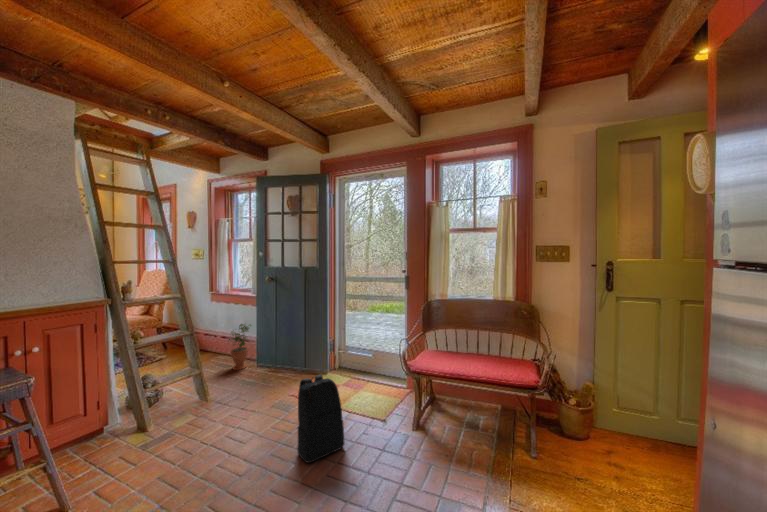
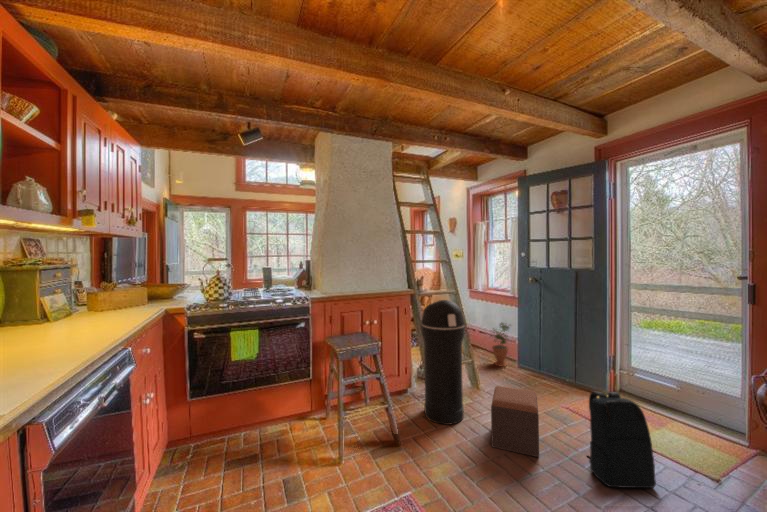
trash can: none [107,310,176,469] -> present [421,300,465,425]
footstool: none [200,393,257,470] -> present [491,386,539,457]

